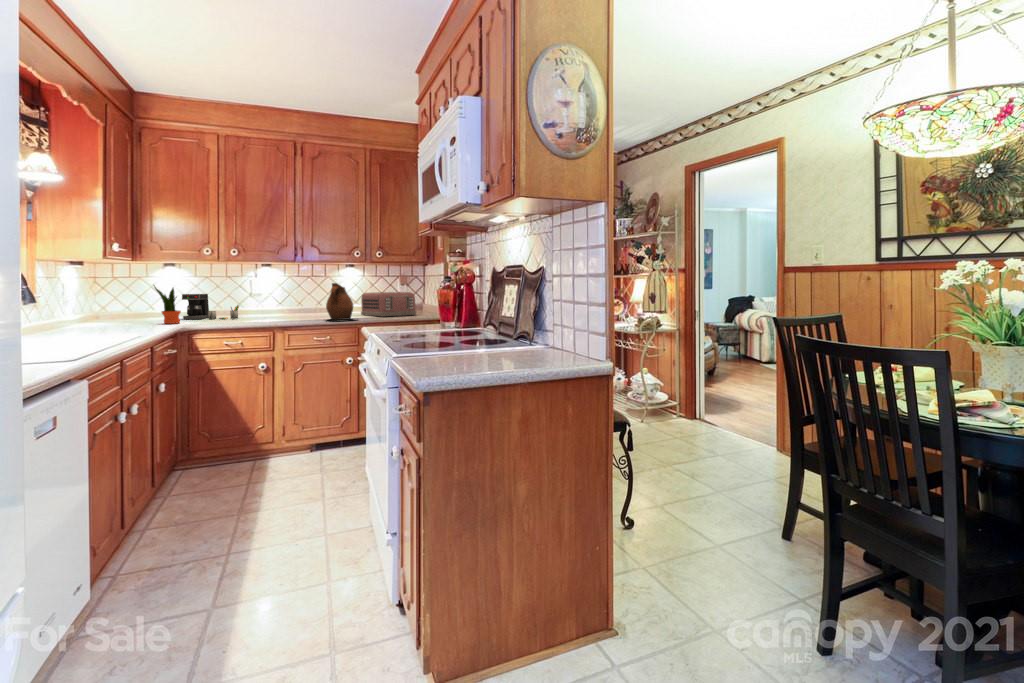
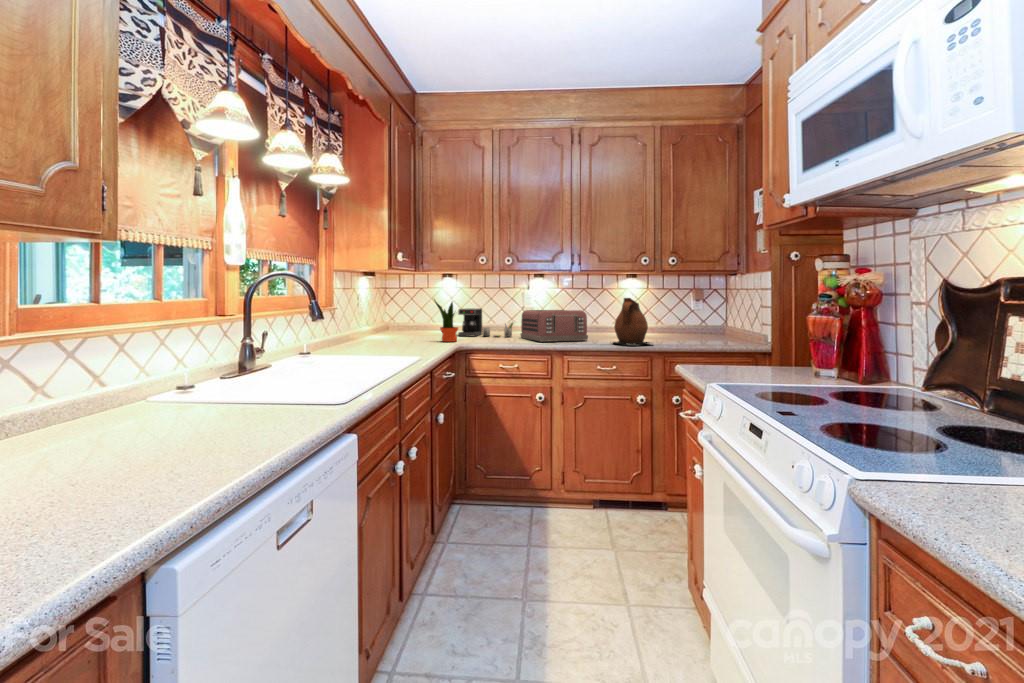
toaster: present [361,292,416,316] -> present [520,310,588,342]

